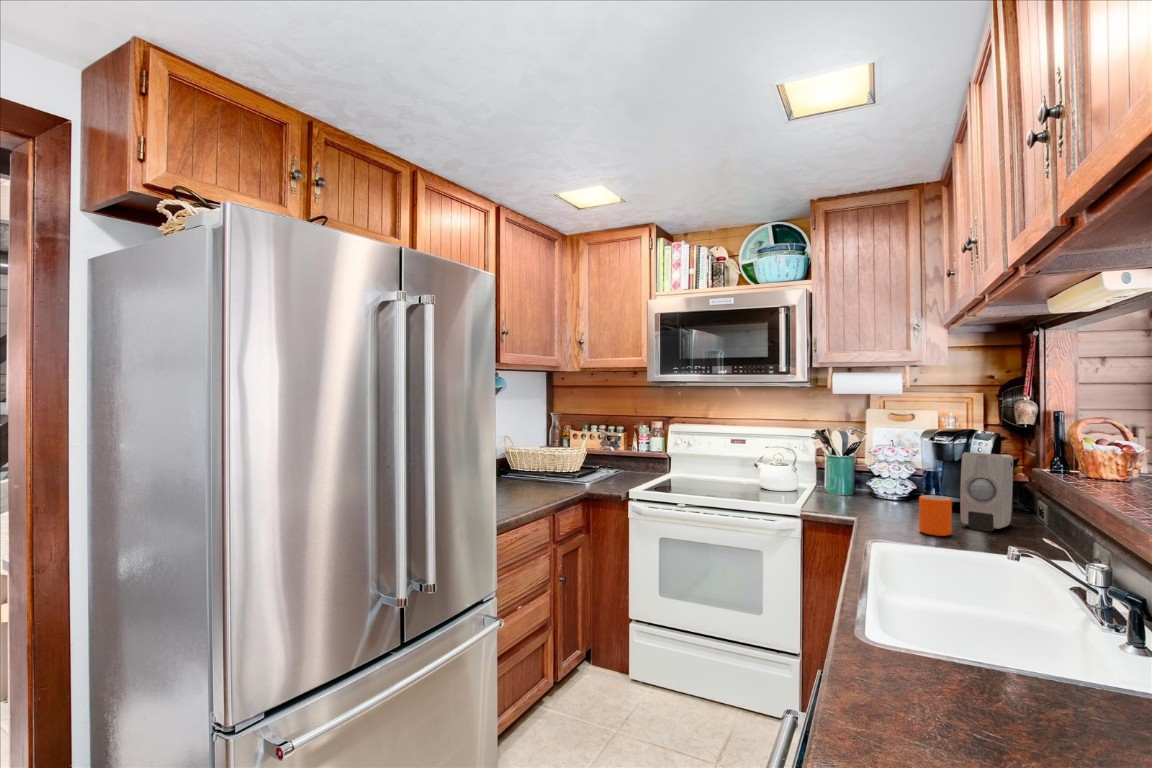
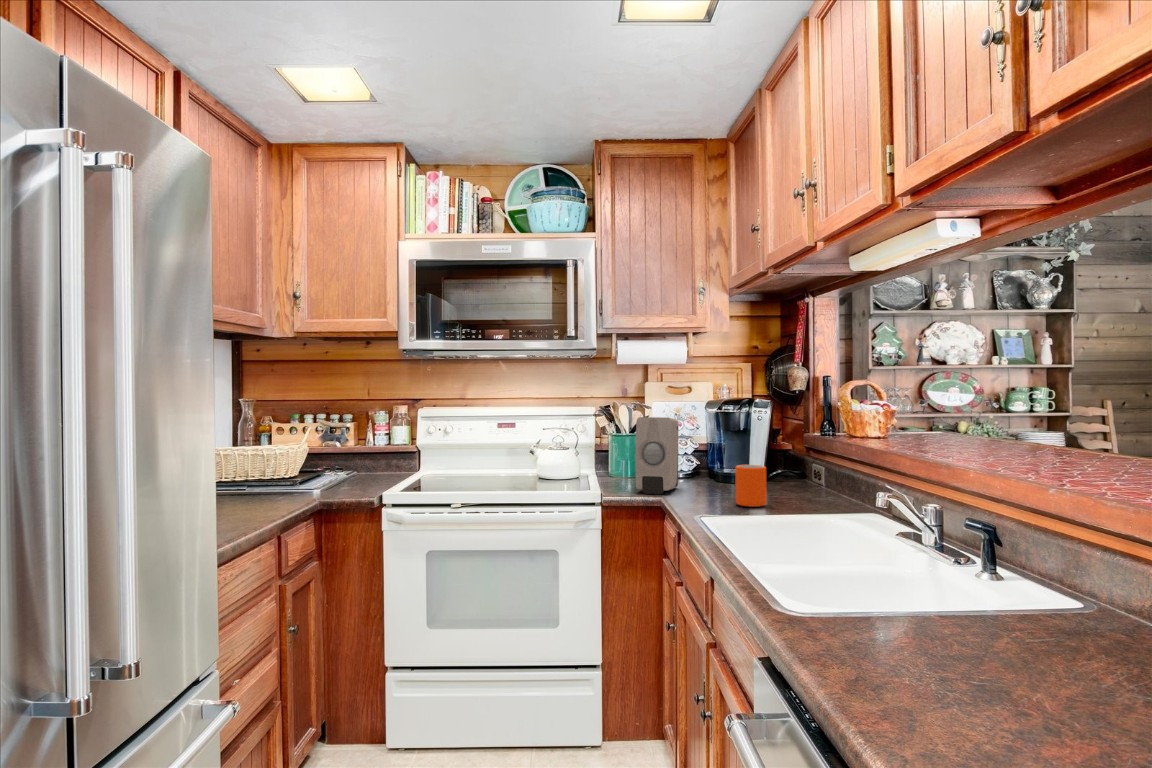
soap dispenser: present [960,452,1013,531] -> present [635,417,678,494]

